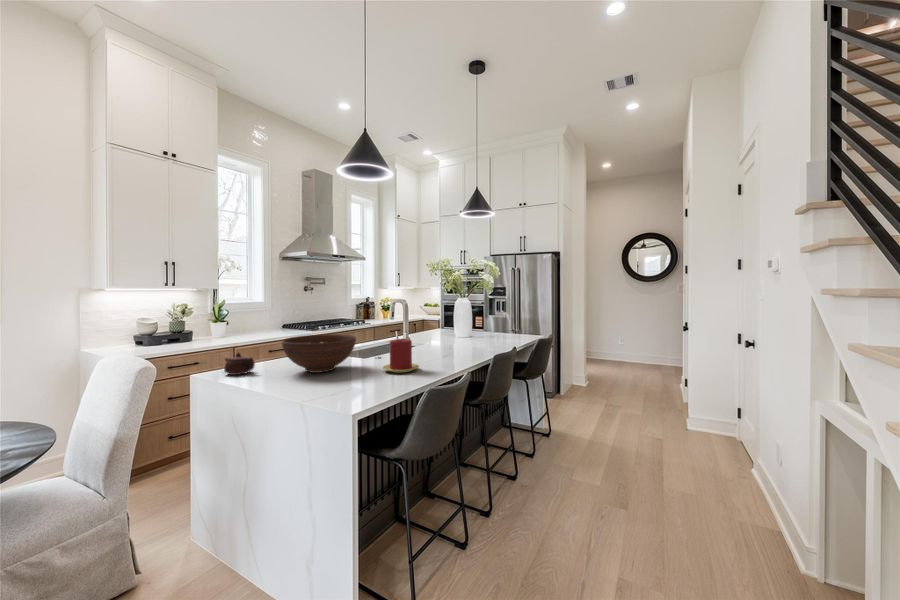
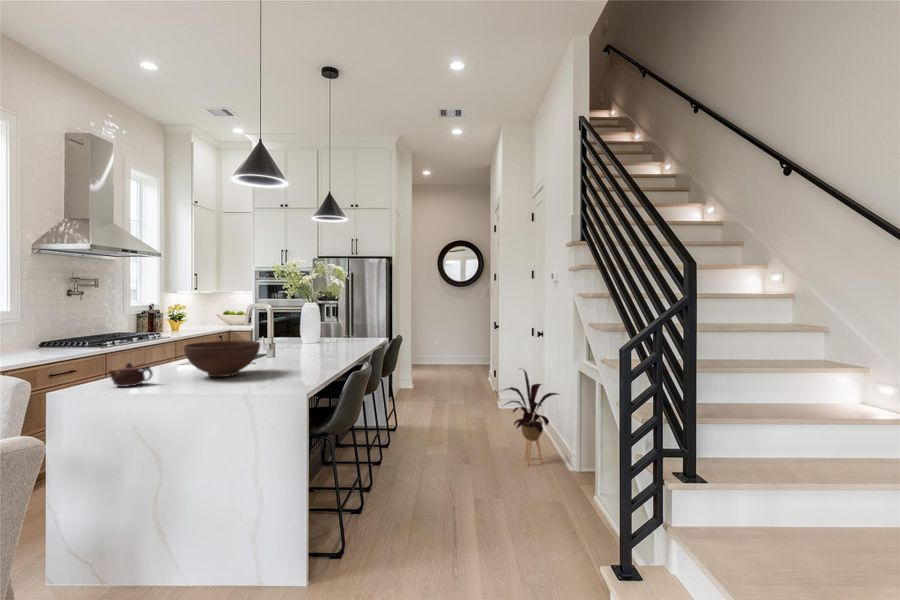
candle: present [383,339,419,373] -> none [289,341,323,370]
house plant: none [663,392,782,534] -> present [505,370,558,465]

